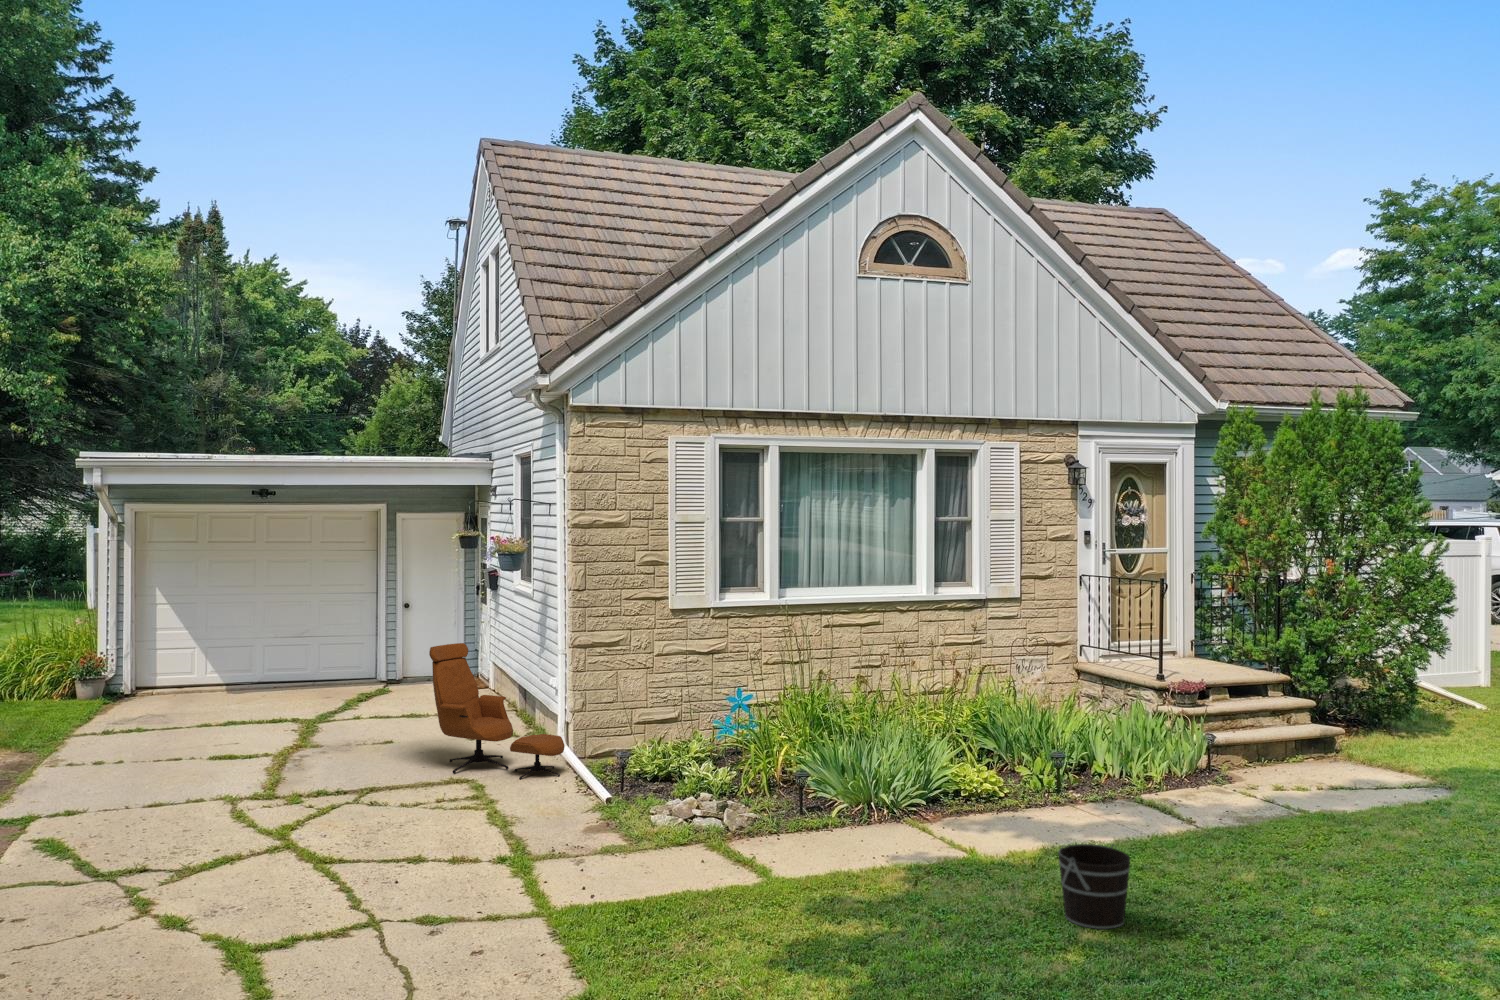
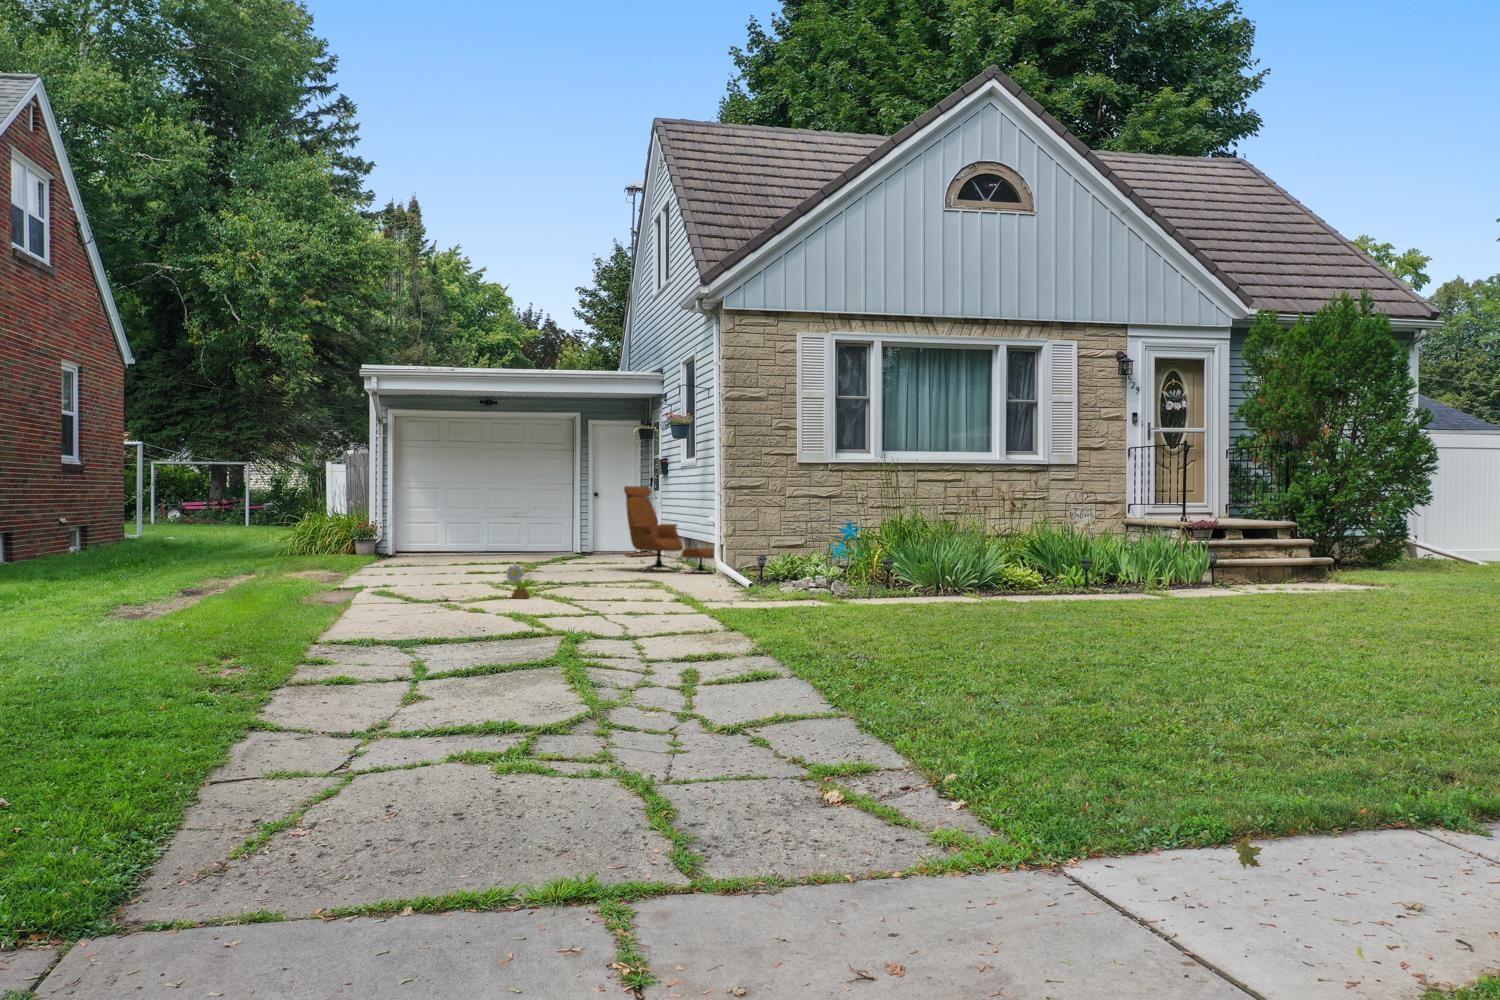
bucket: present [1058,844,1130,929] -> none [1038,555,1084,600]
decorative plant: none [182,914,251,973] -> present [505,565,538,599]

